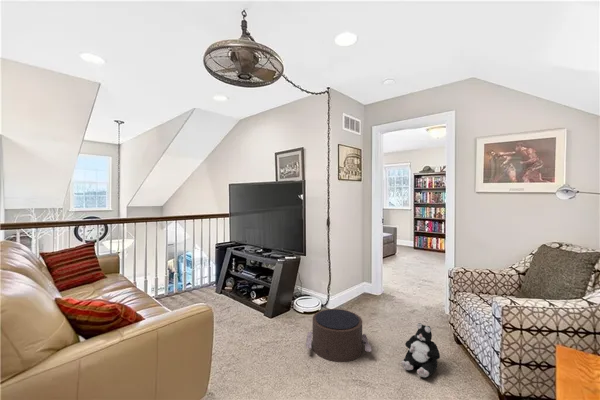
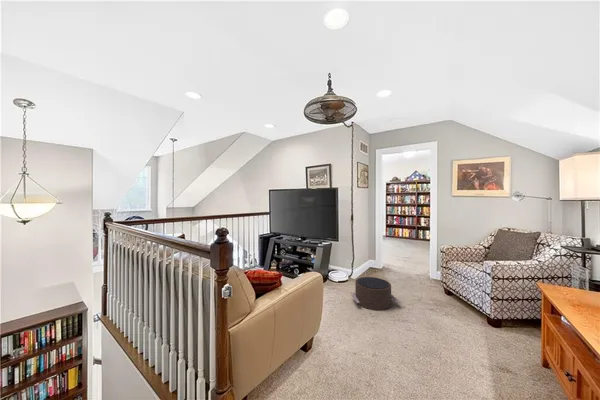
plush toy: present [401,323,440,377] -> none [421,282,446,316]

